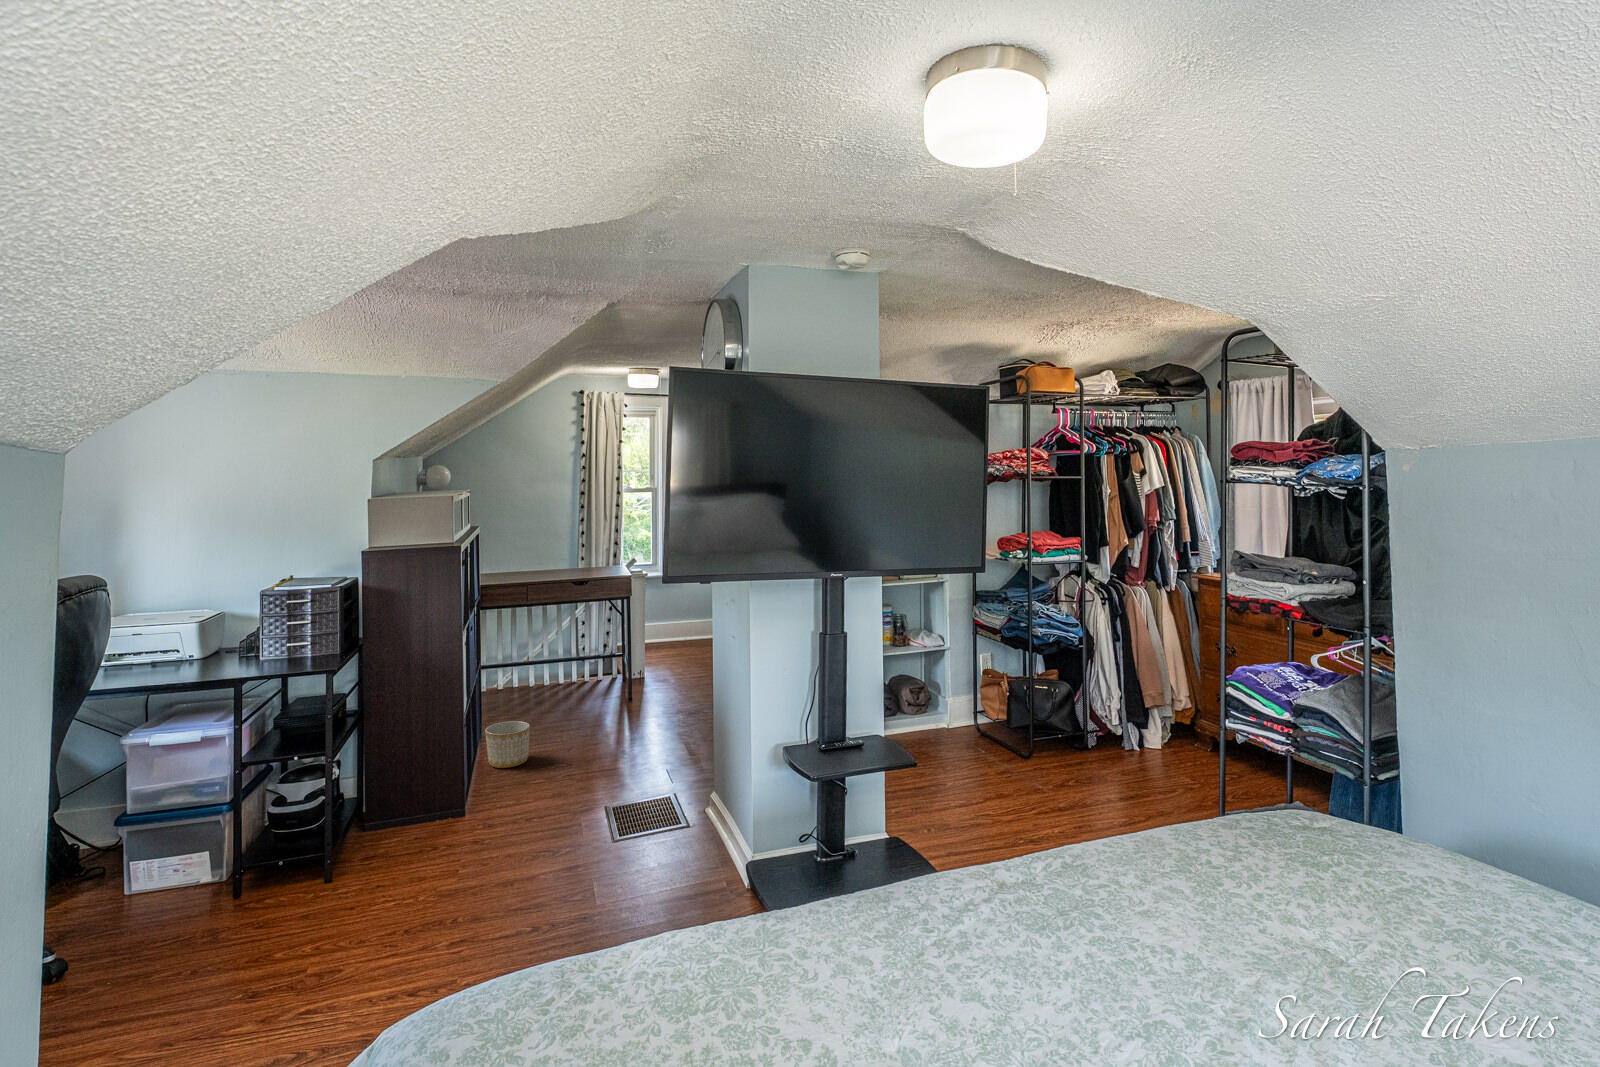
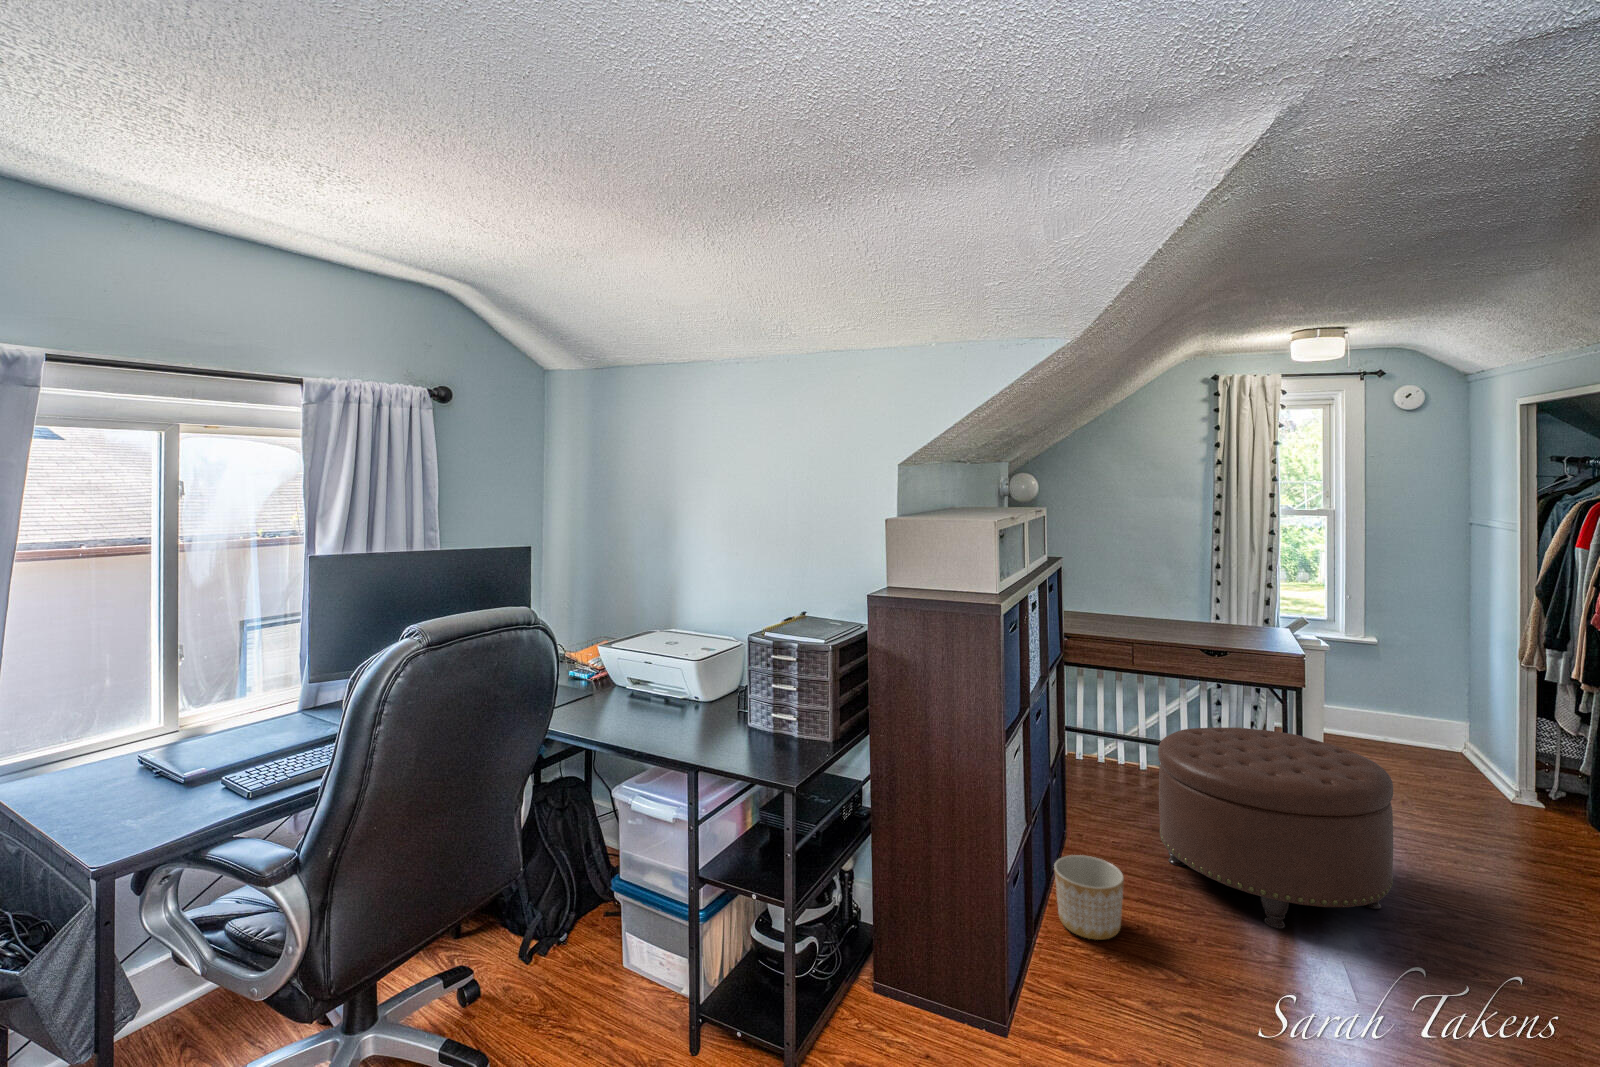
ottoman: none [548,631,668,736] -> present [1158,728,1393,929]

